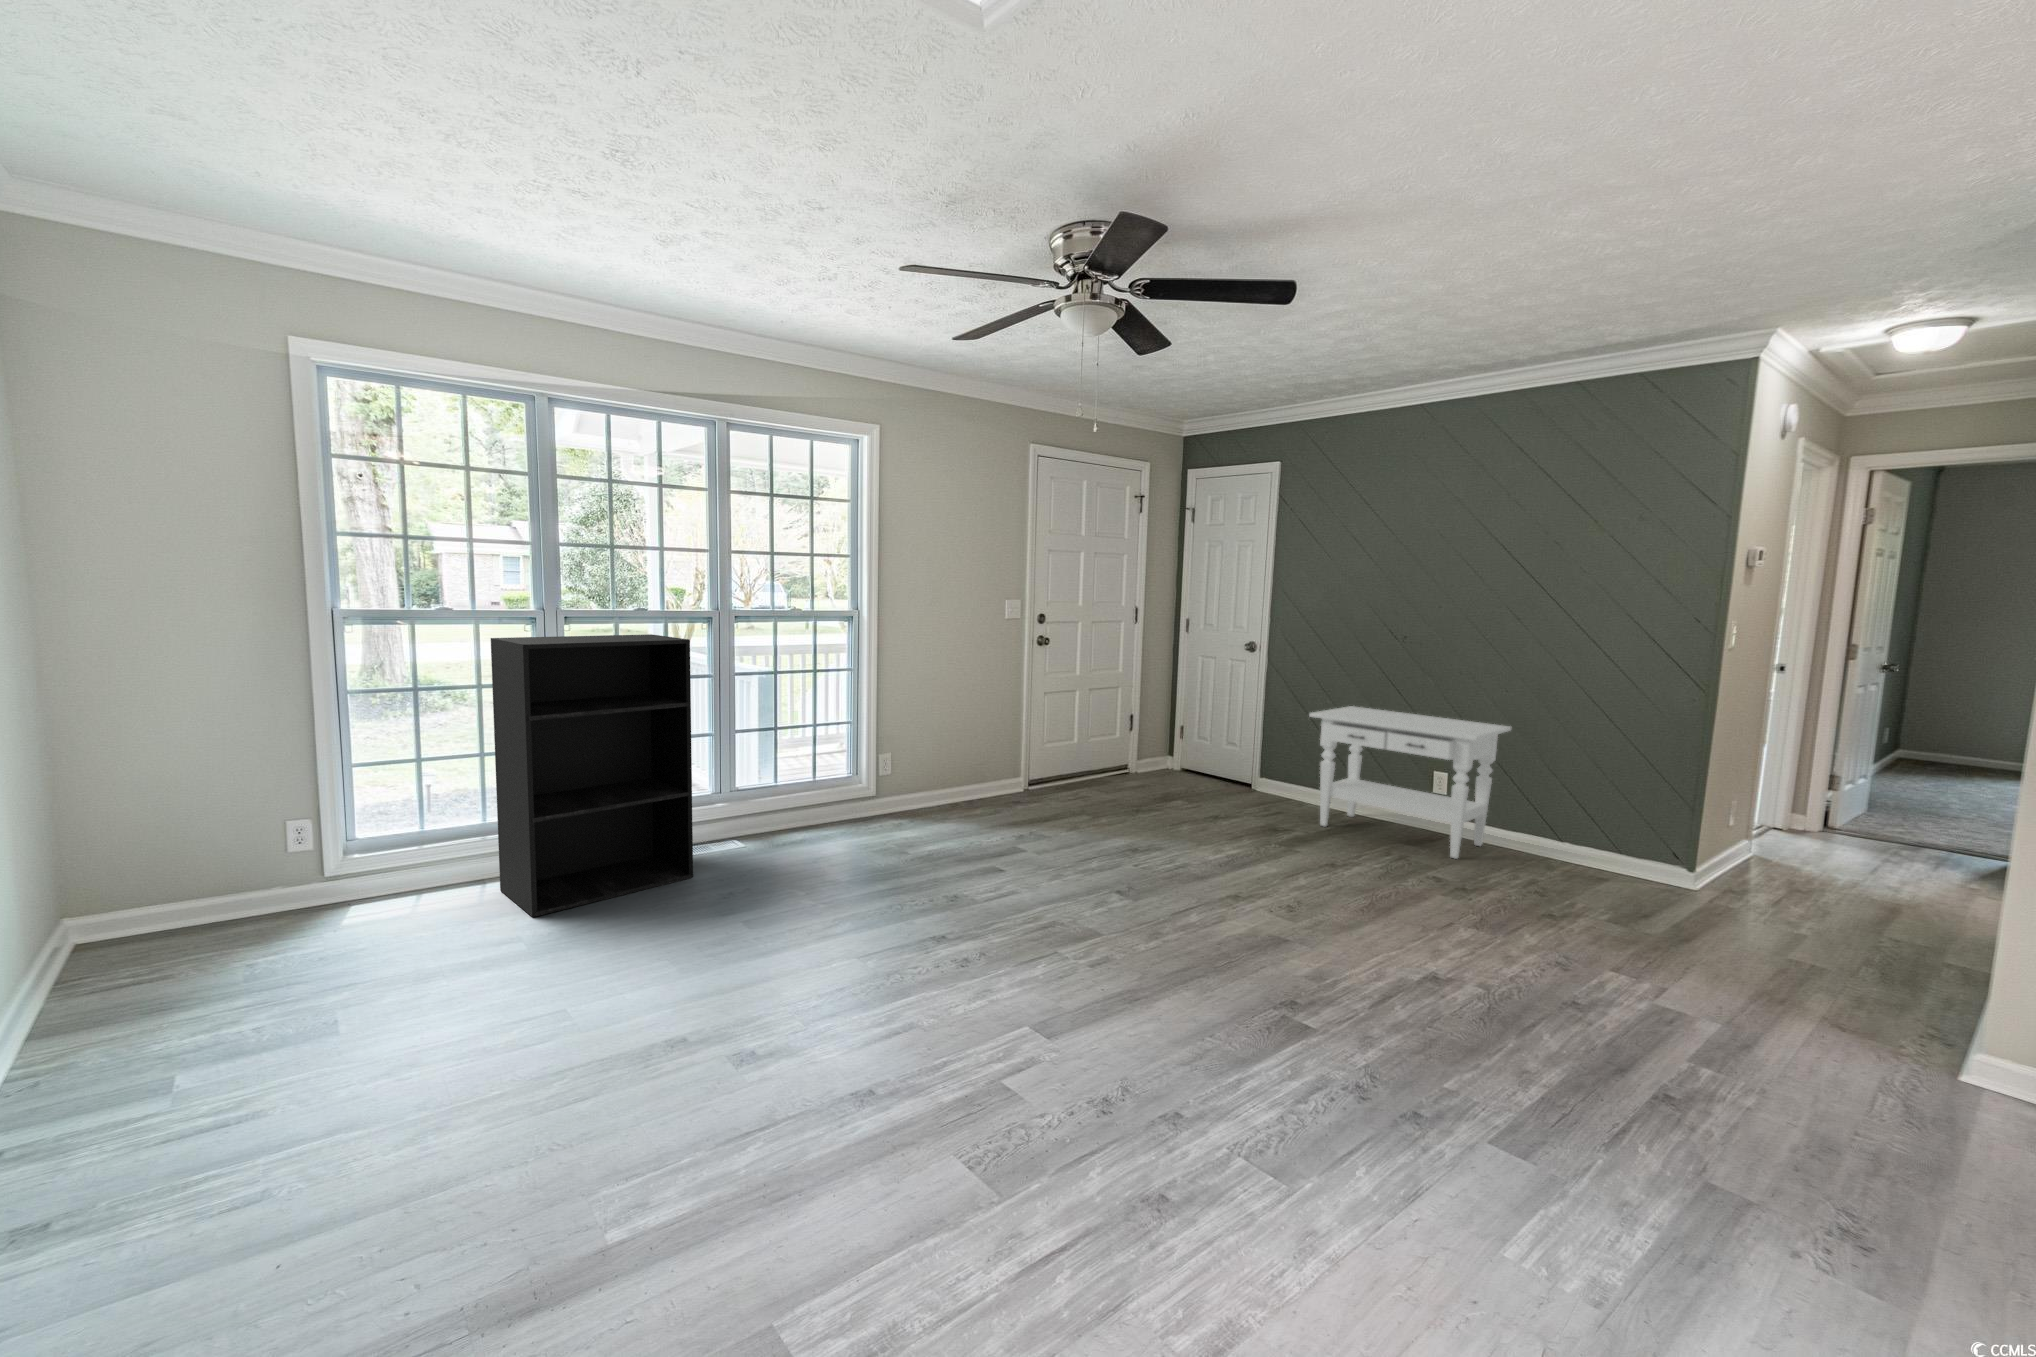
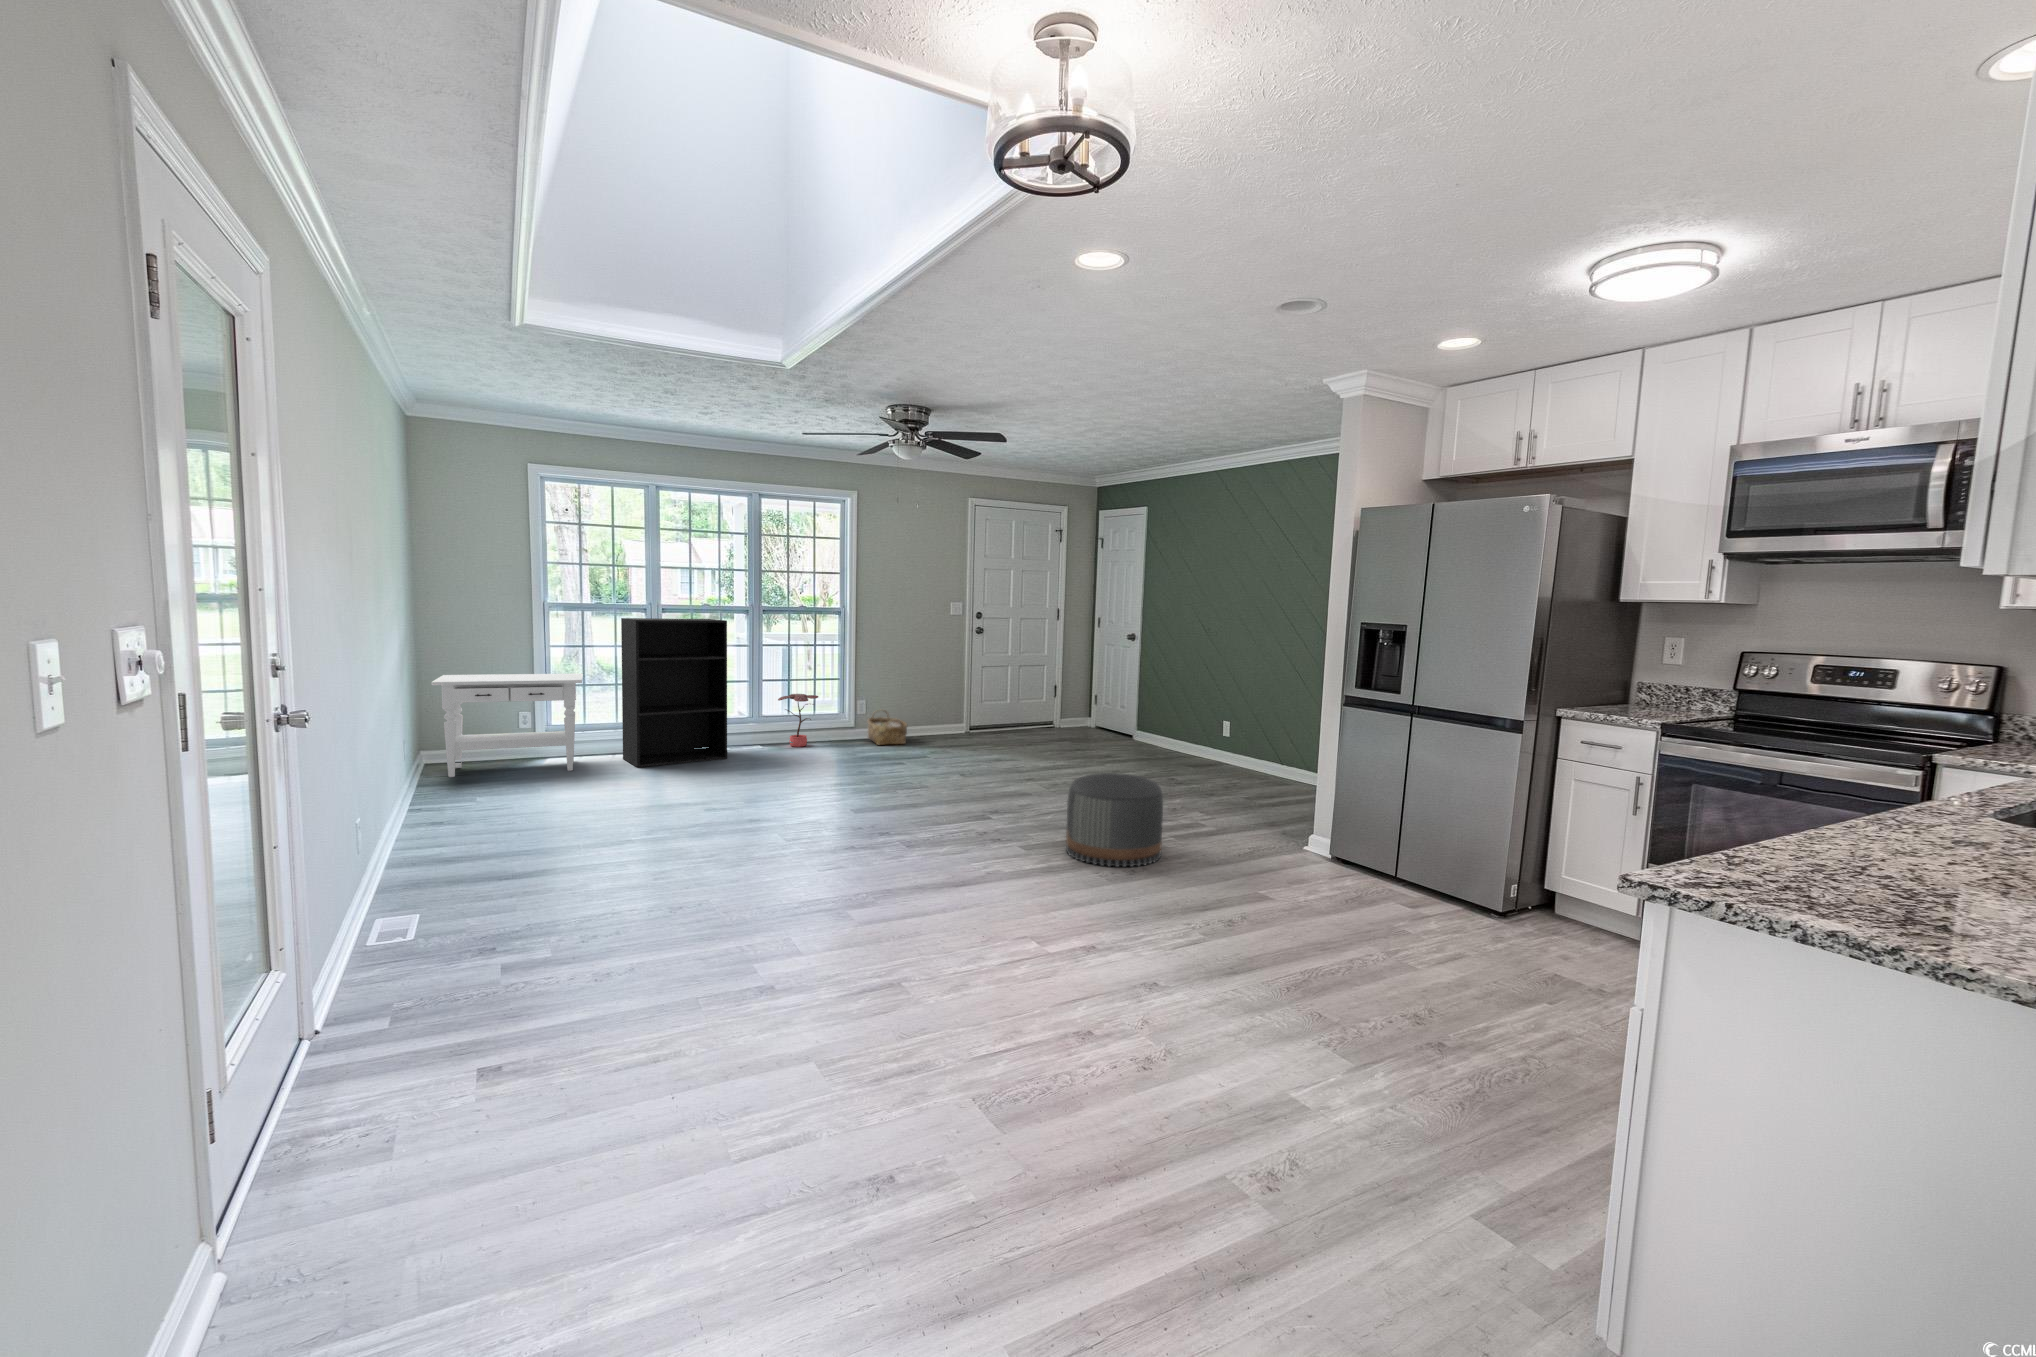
side table: present [1309,706,1511,859] -> present [431,673,583,778]
potted plant: none [764,750,827,836] -> present [778,694,818,747]
woven basket: none [897,765,962,825] -> present [867,709,907,745]
pouf: none [1580,987,1871,1264] -> present [1066,773,1163,867]

